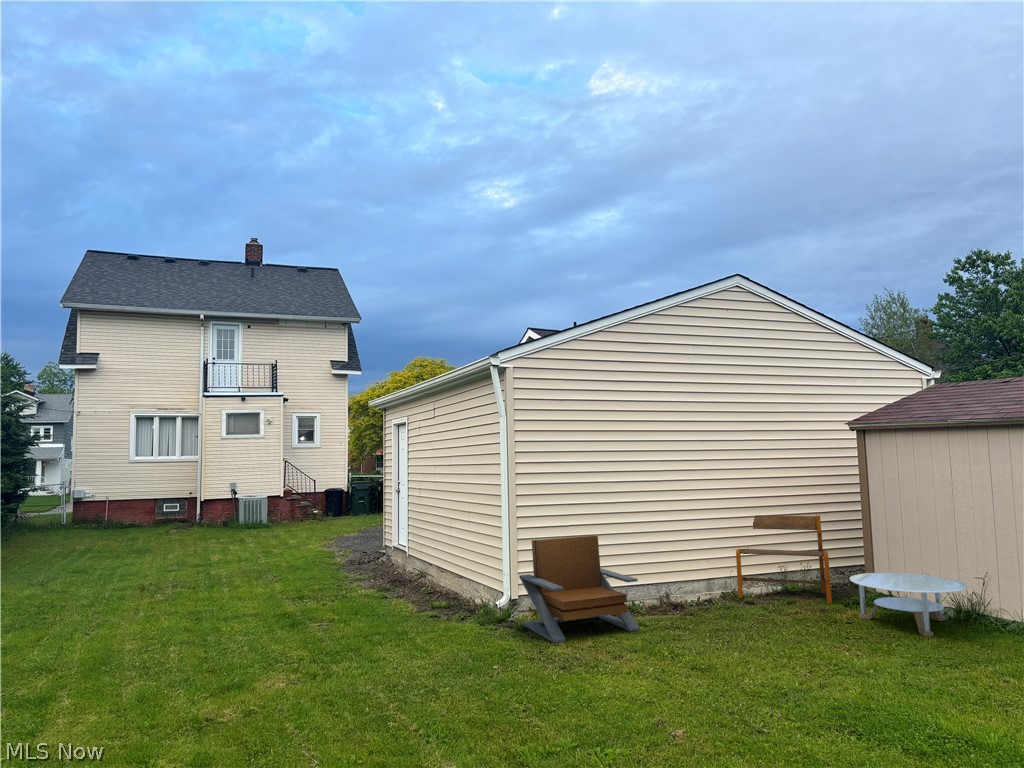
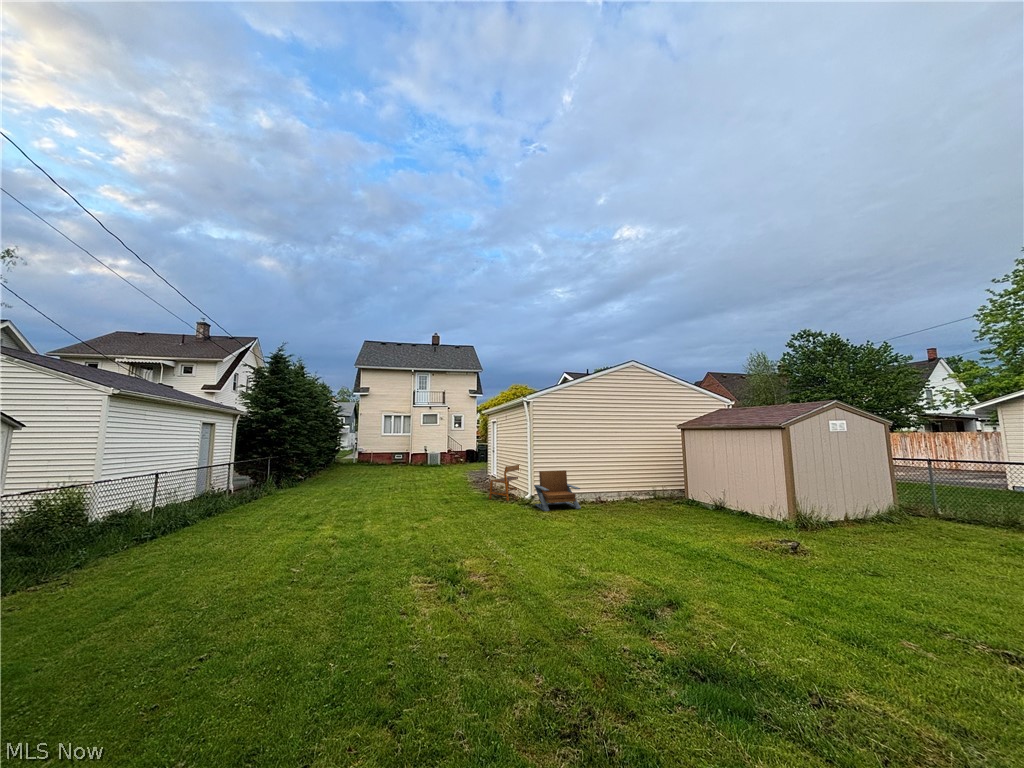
bench: present [736,515,832,604] -> present [489,464,520,501]
round table: present [850,573,967,637] -> none [672,491,720,516]

